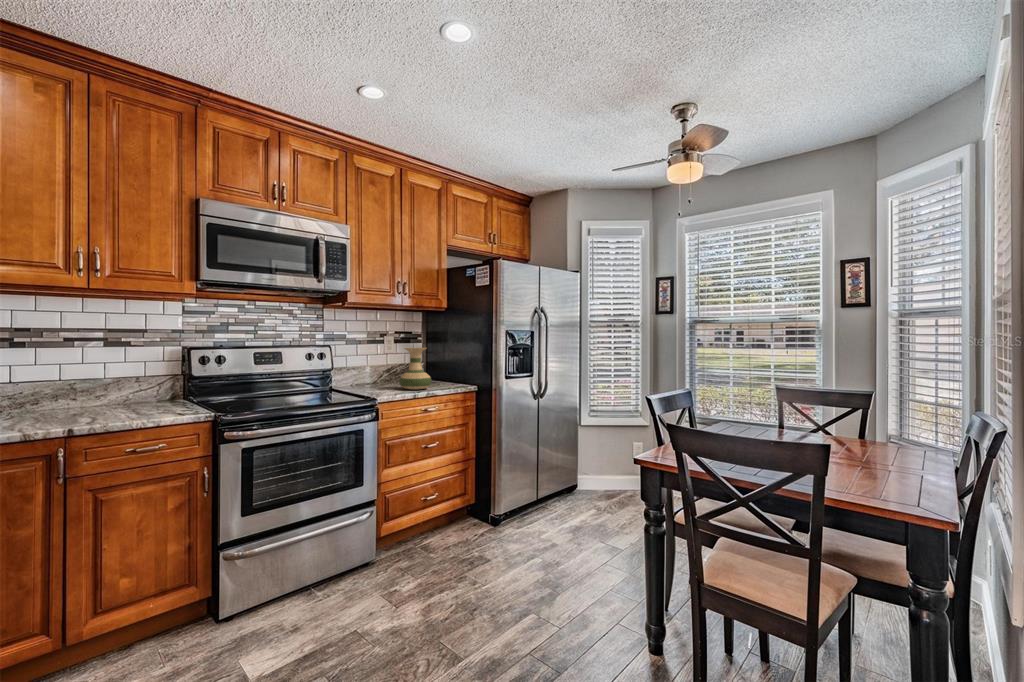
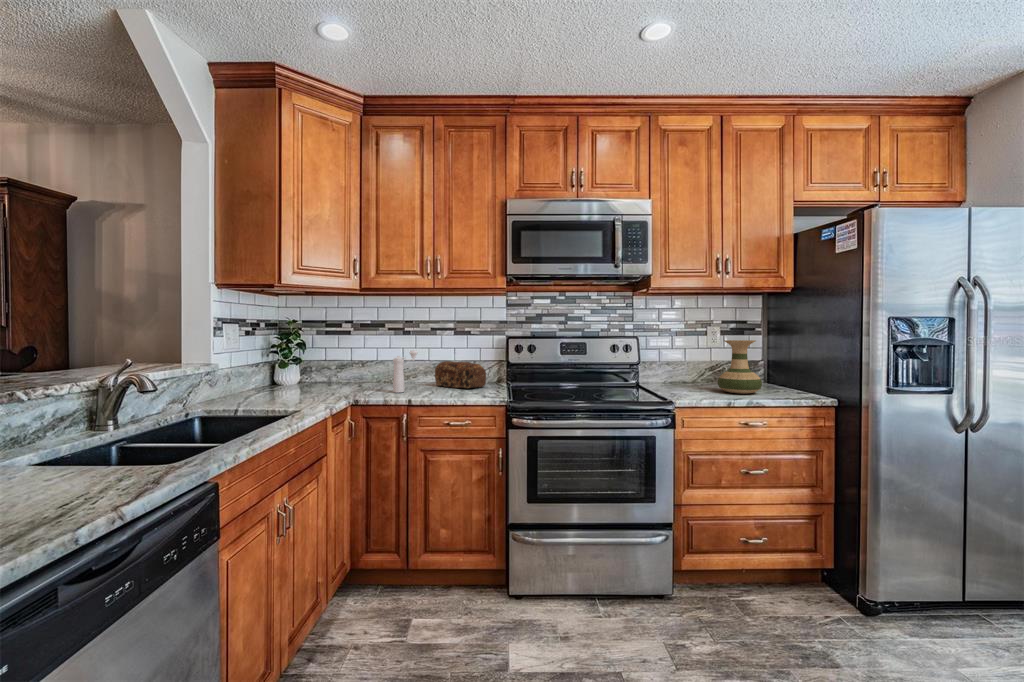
pepper mill: none [23,364,60,420] -> present [393,351,417,393]
bread loaf: none [81,376,162,408] -> present [435,361,486,388]

